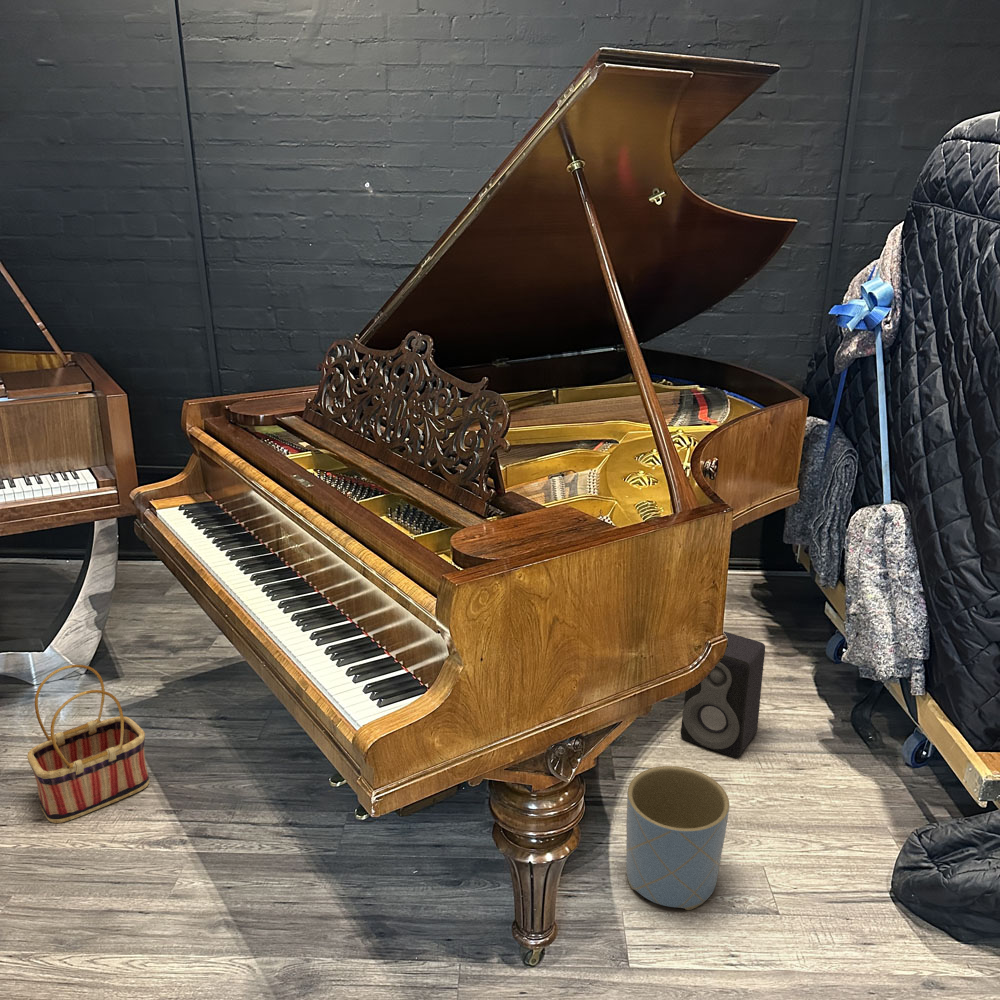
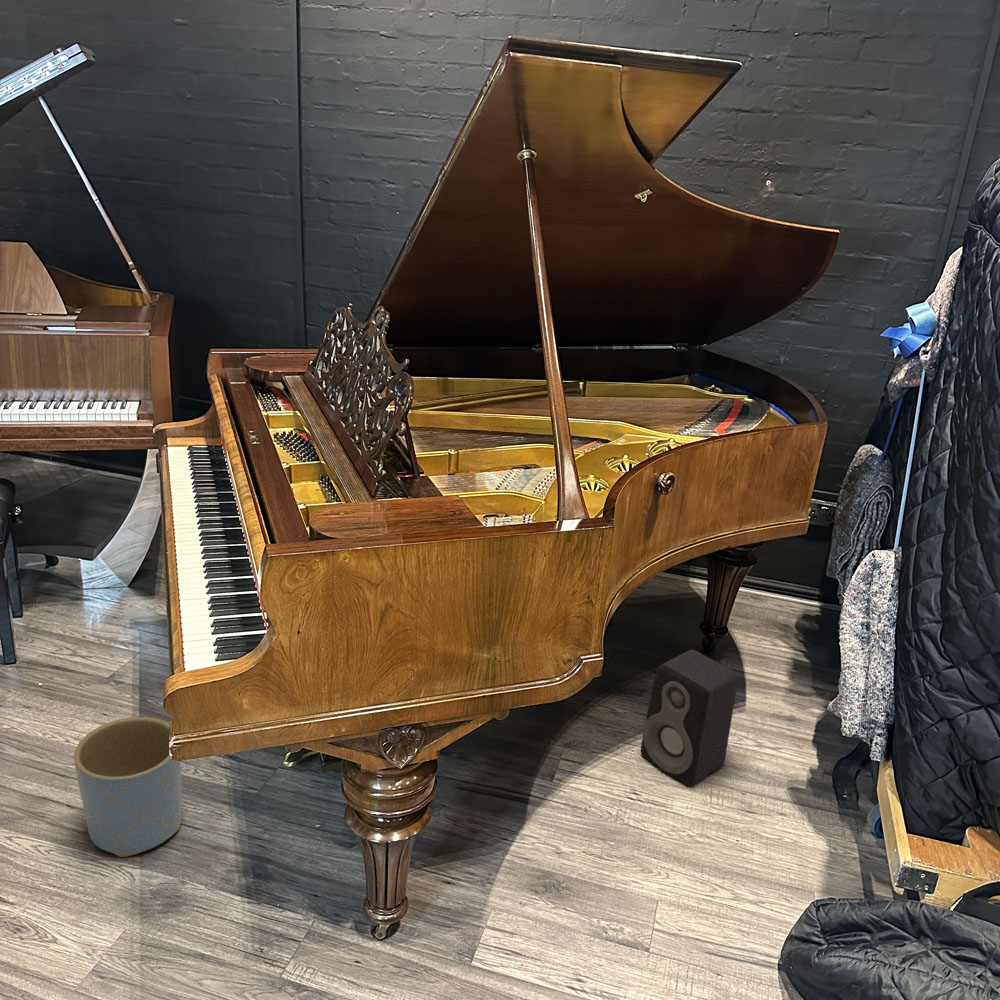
basket: present [27,665,149,823] -> none [26,574,133,712]
planter: present [626,766,729,910] -> present [74,717,182,857]

